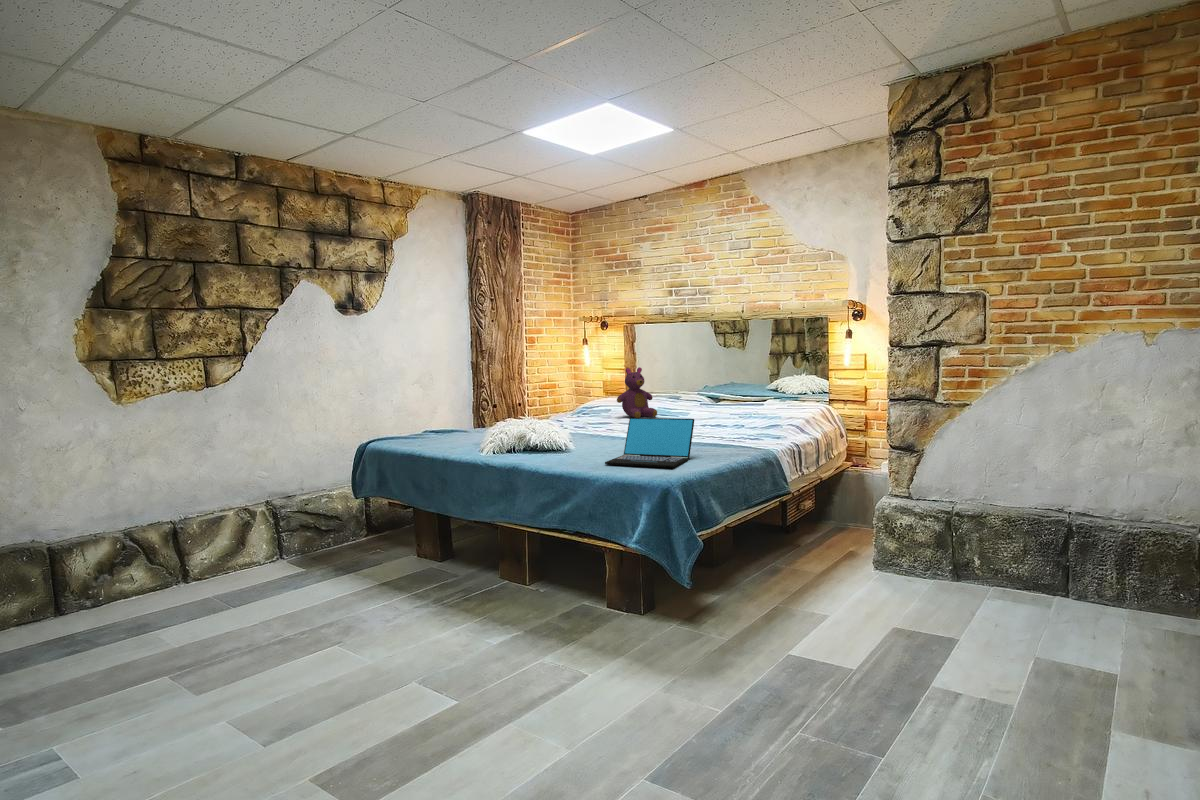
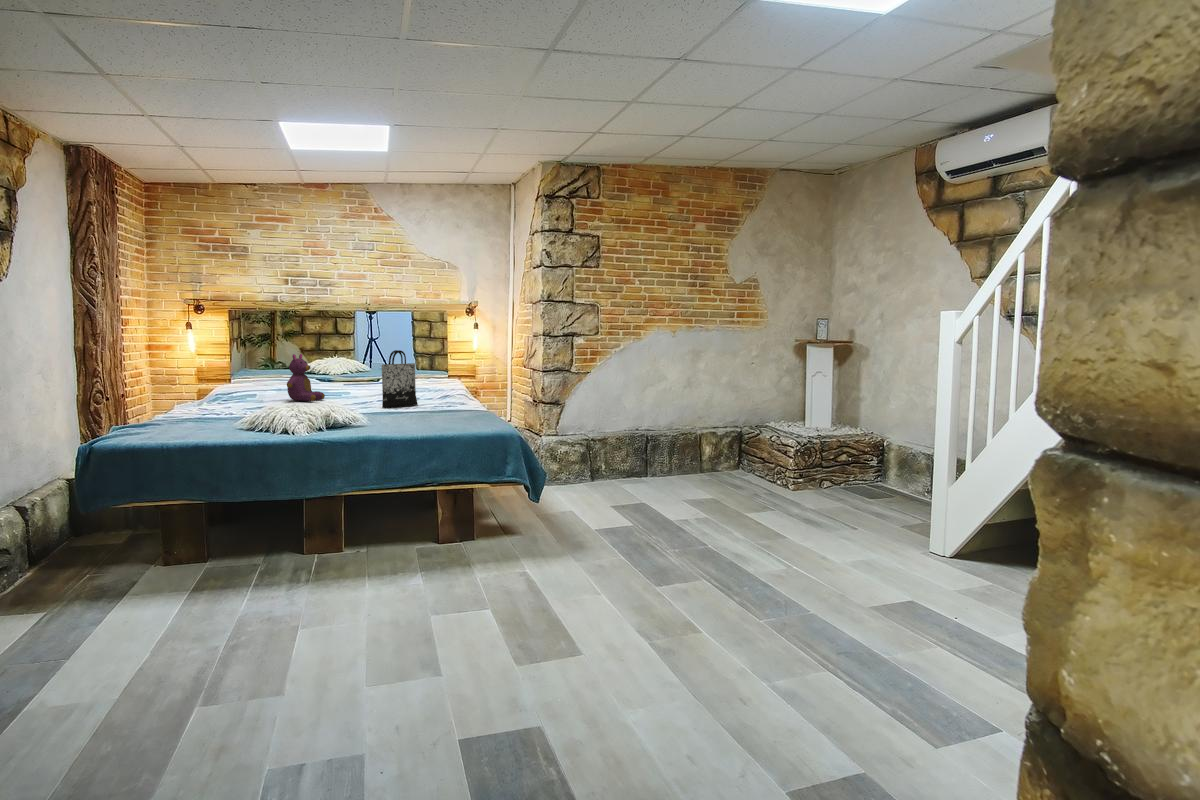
tote bag: none [663,366,711,434] -> present [382,350,418,408]
laptop: present [605,418,694,468] -> none [404,387,471,423]

